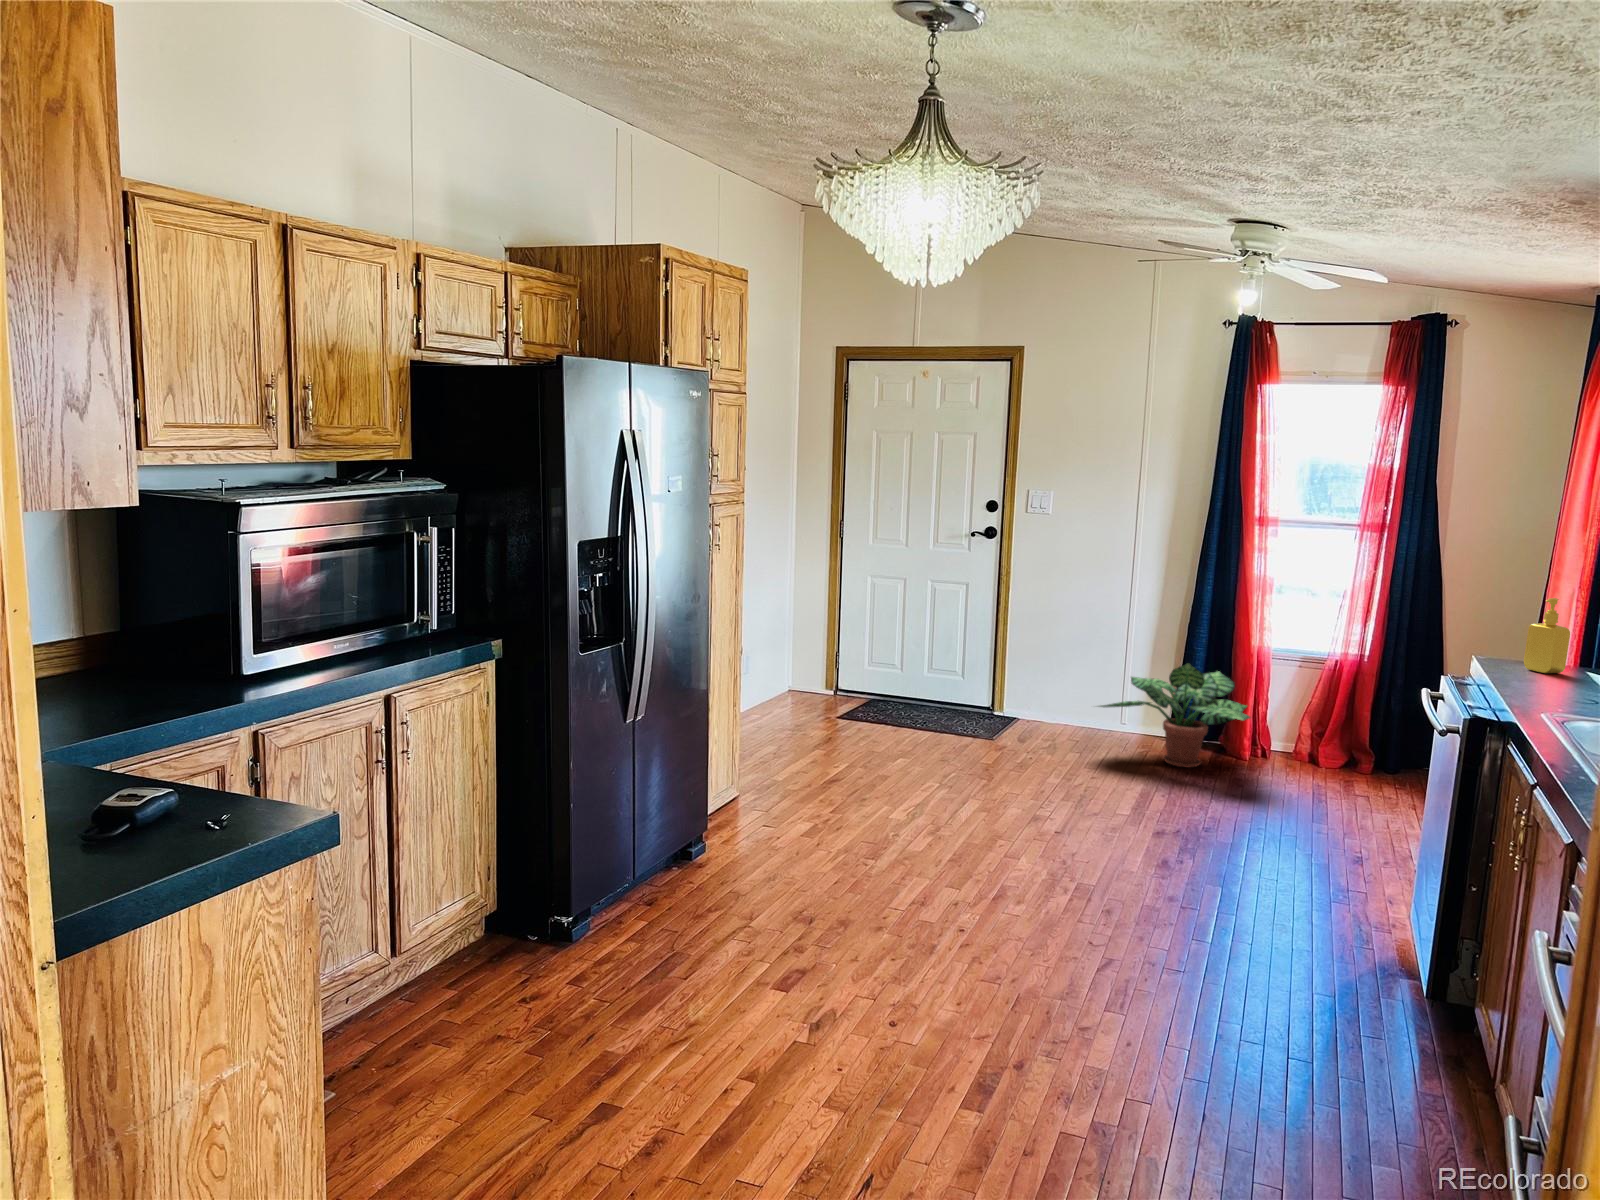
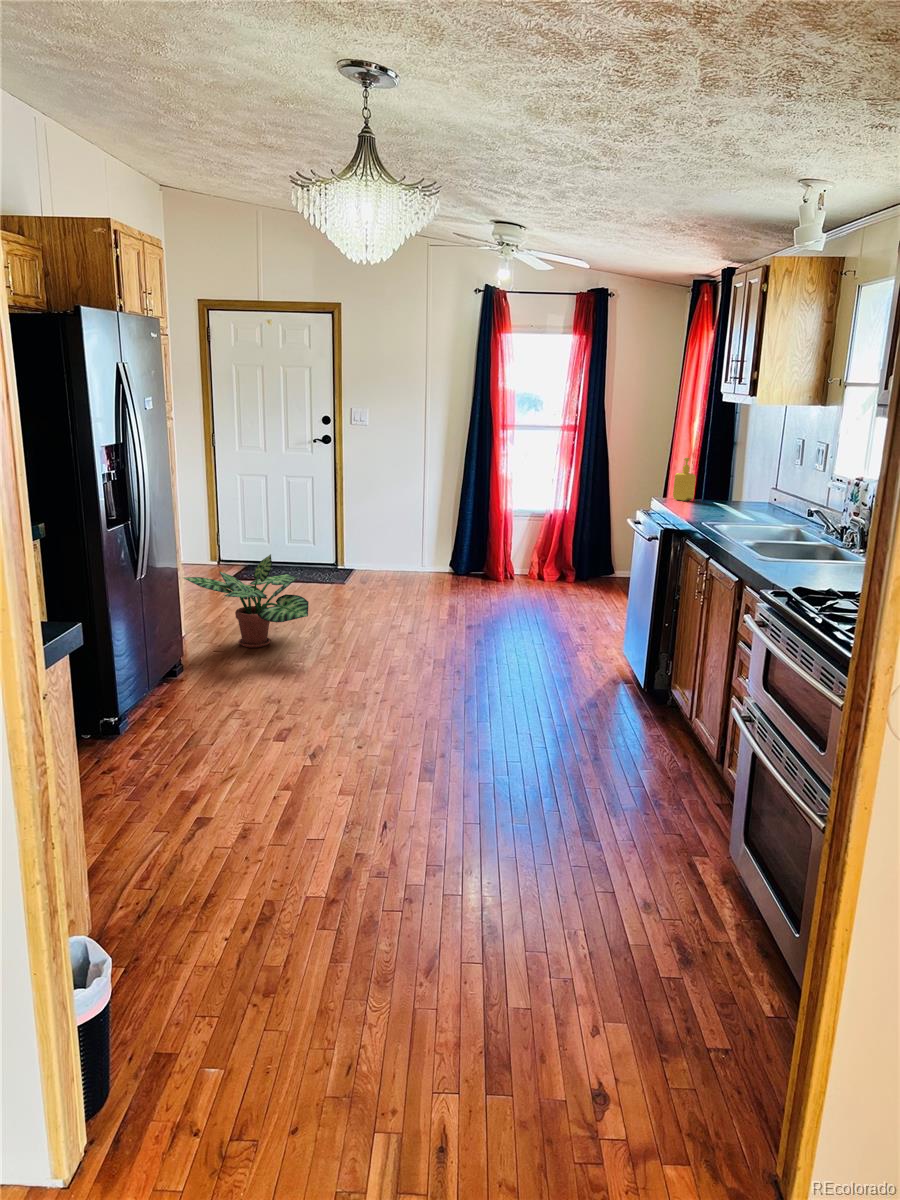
potted plant: present [1100,663,1250,768] -> present [184,554,309,648]

